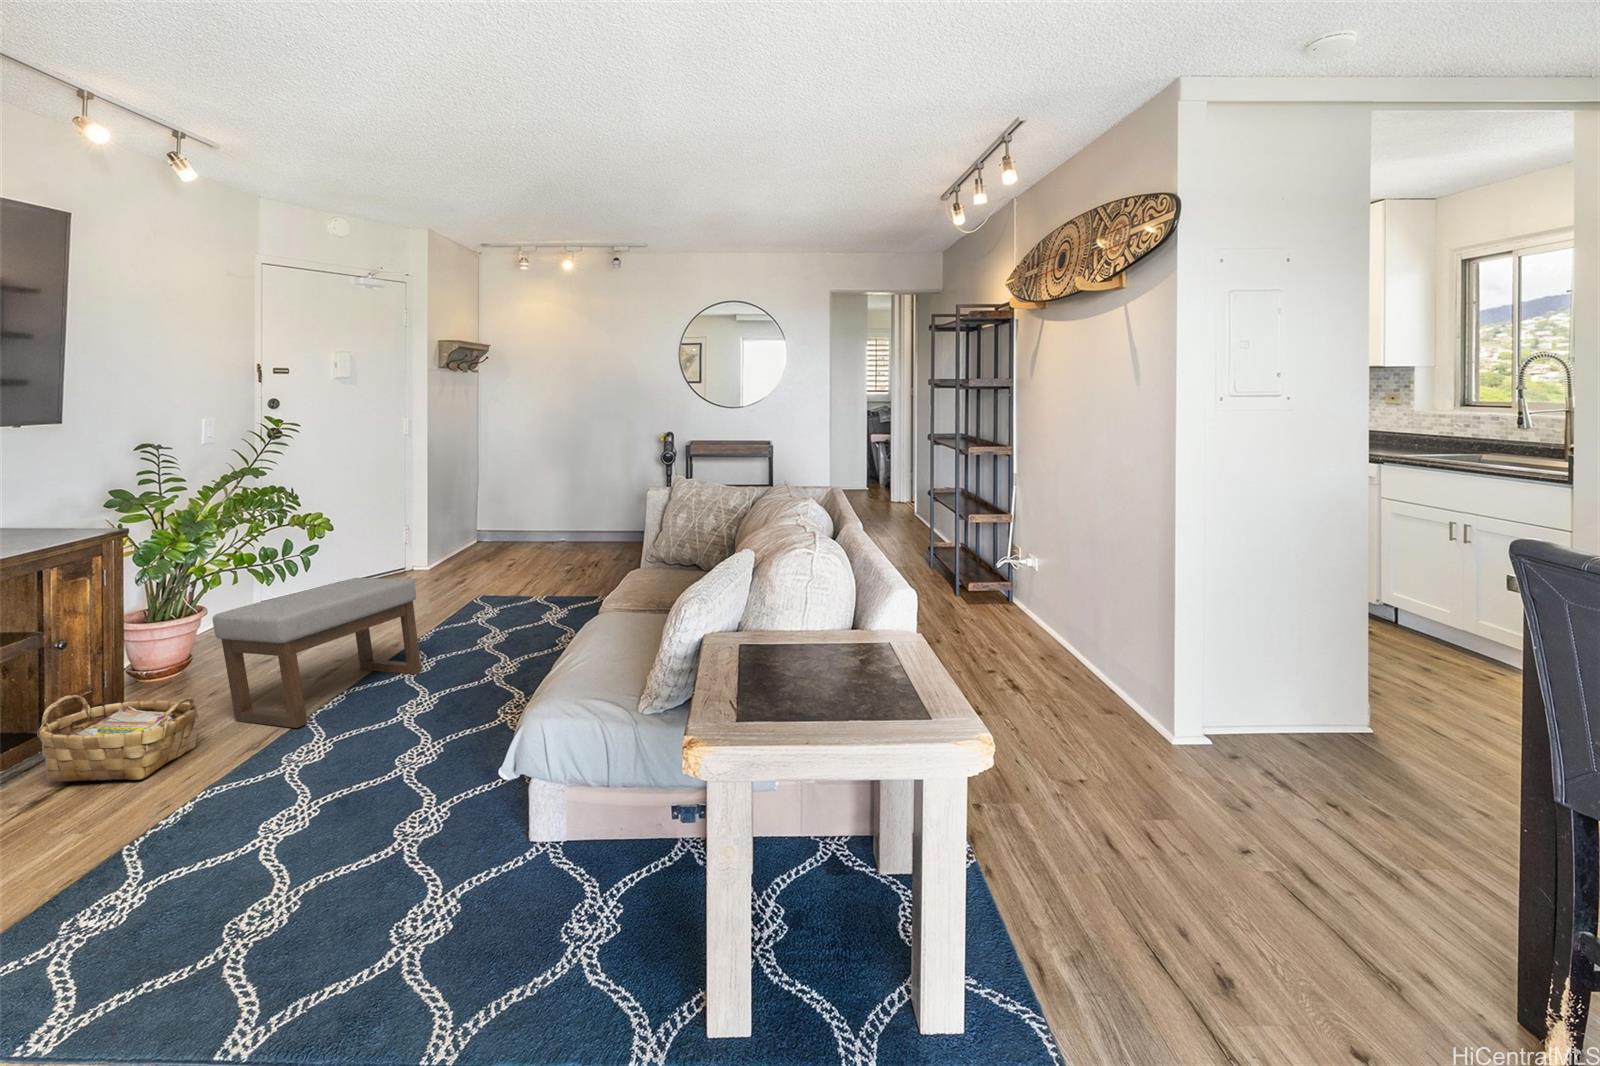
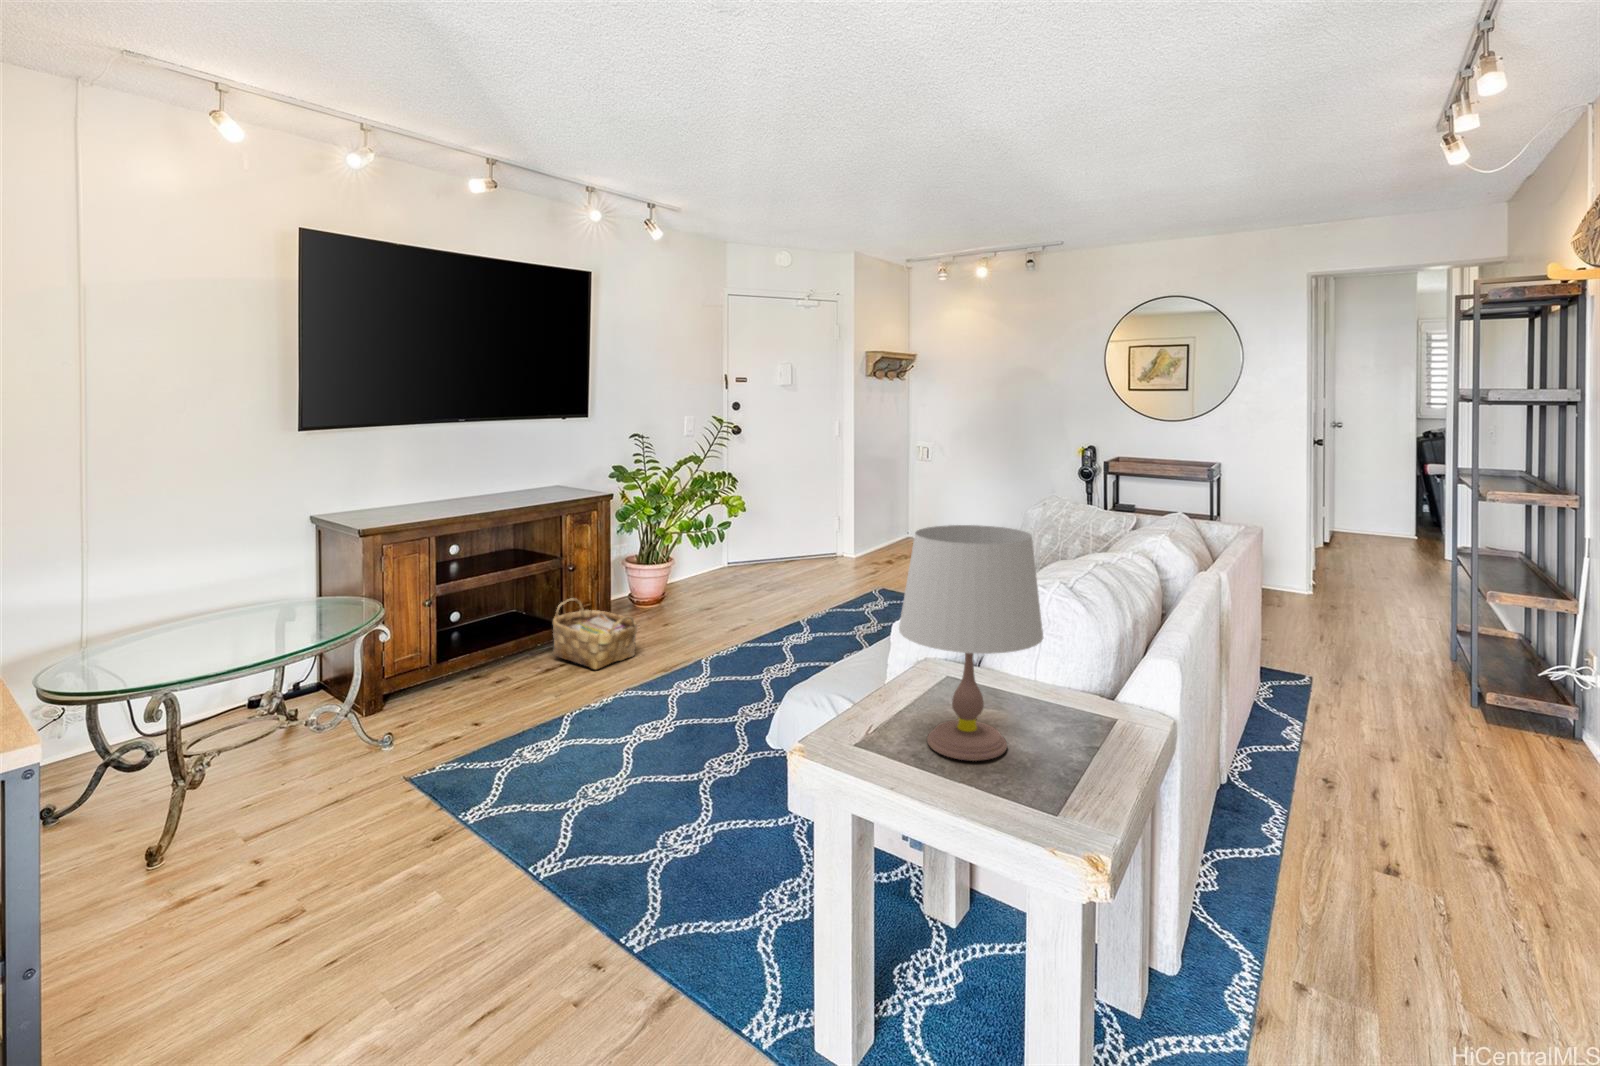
table lamp: none [741,508,865,713] -> present [899,525,1043,761]
ottoman: present [213,578,422,728] -> none [659,542,806,660]

